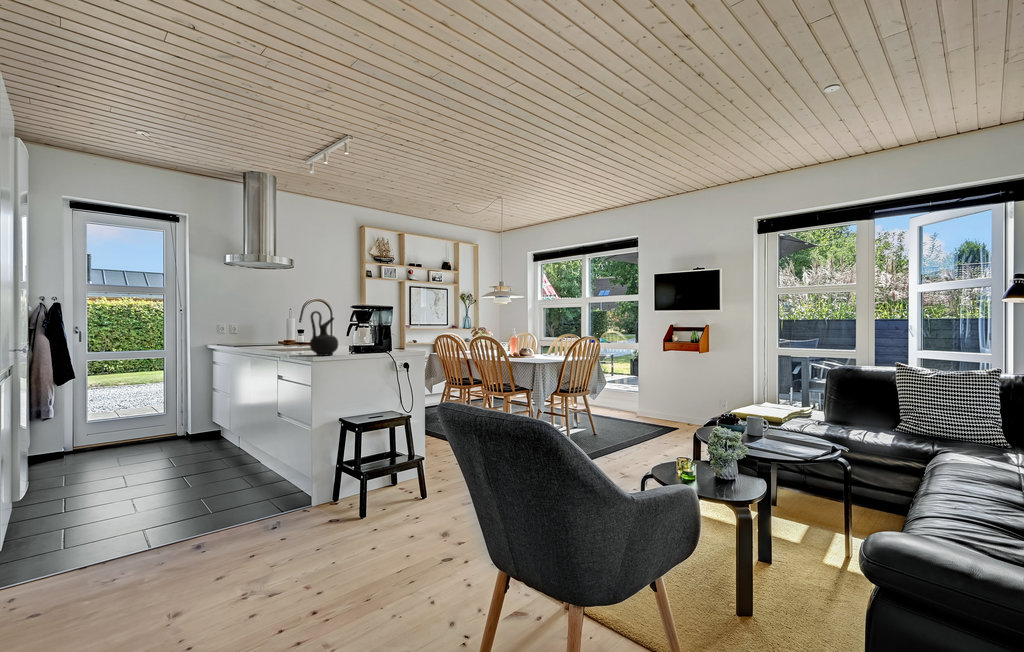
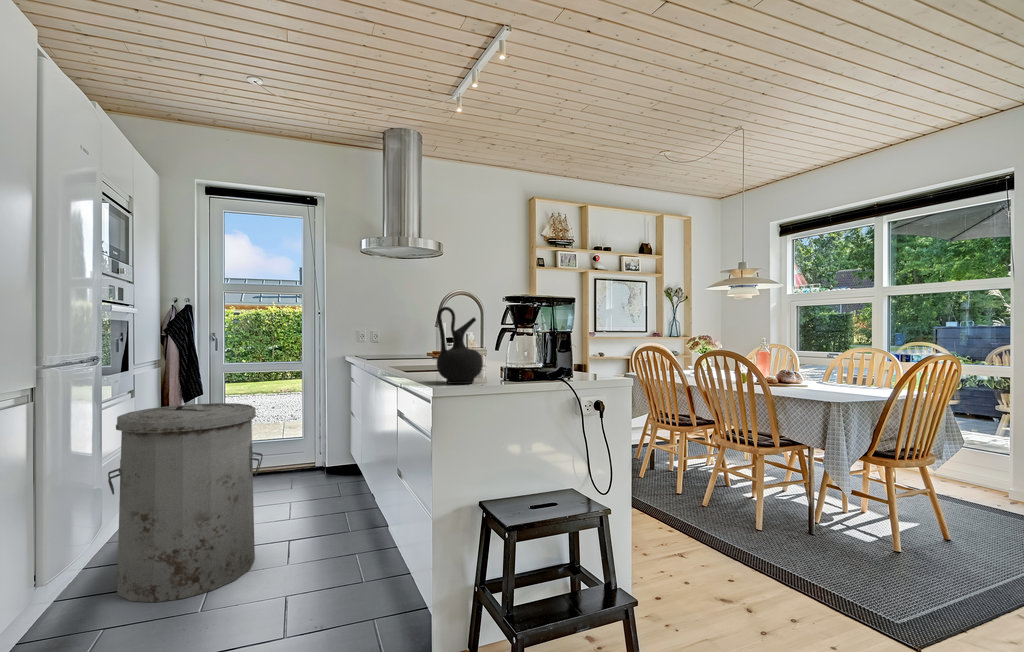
trash can: none [38,379,165,517] -> present [108,403,263,602]

